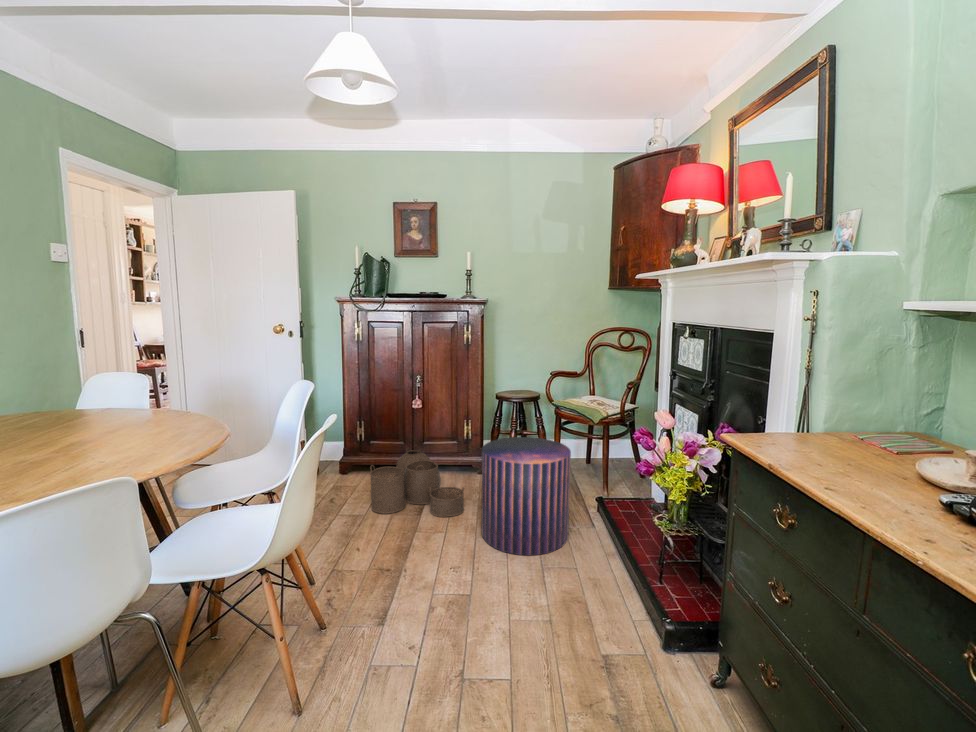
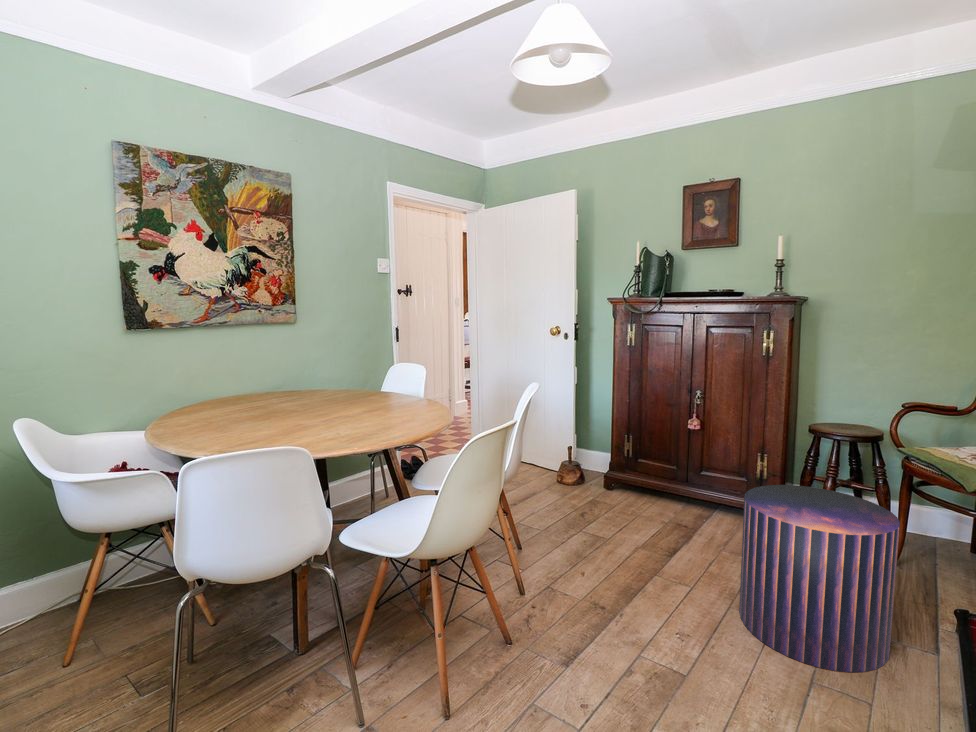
woven basket: present [370,450,464,517] -> none [617,475,731,572]

